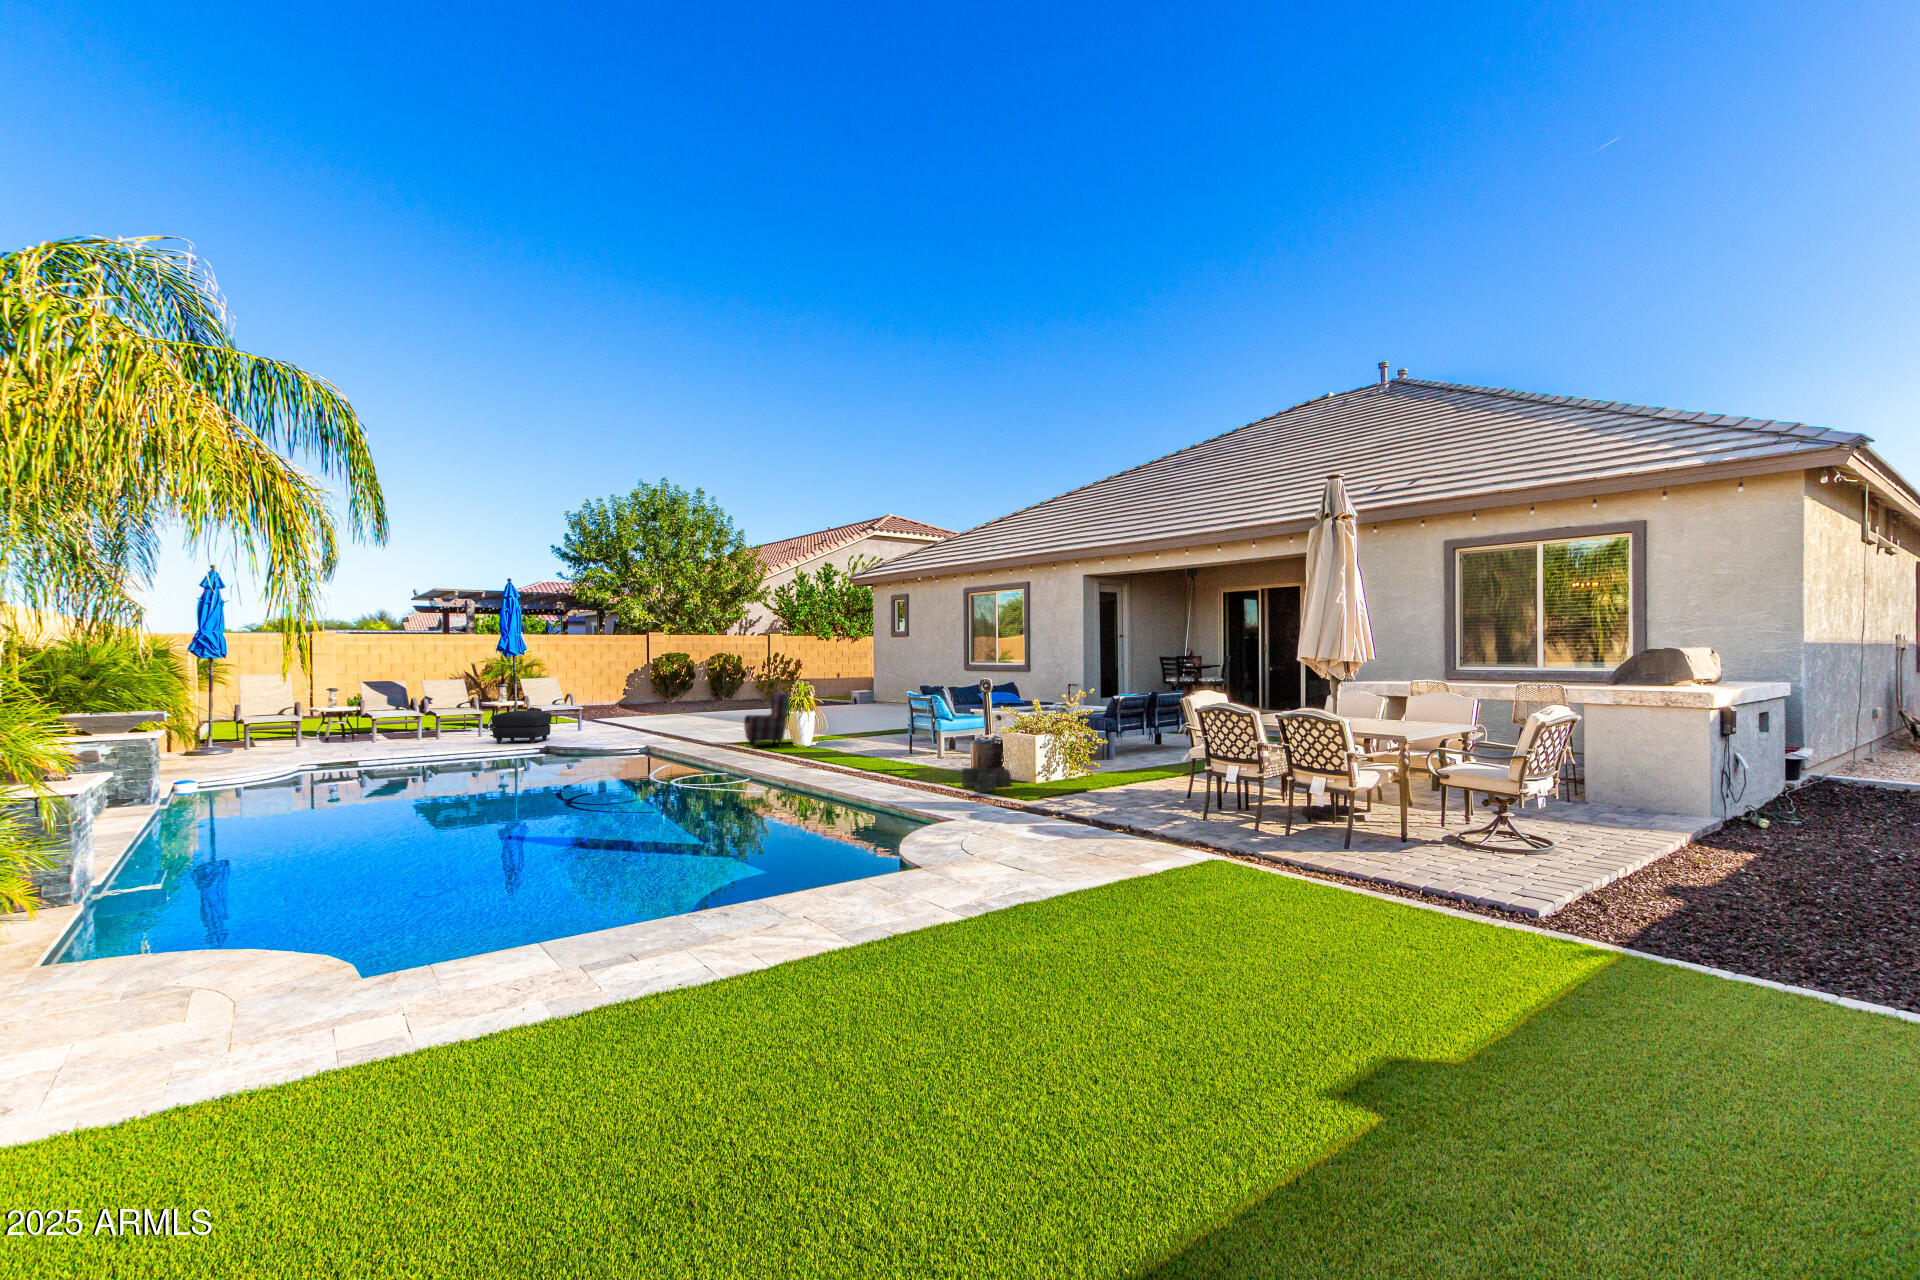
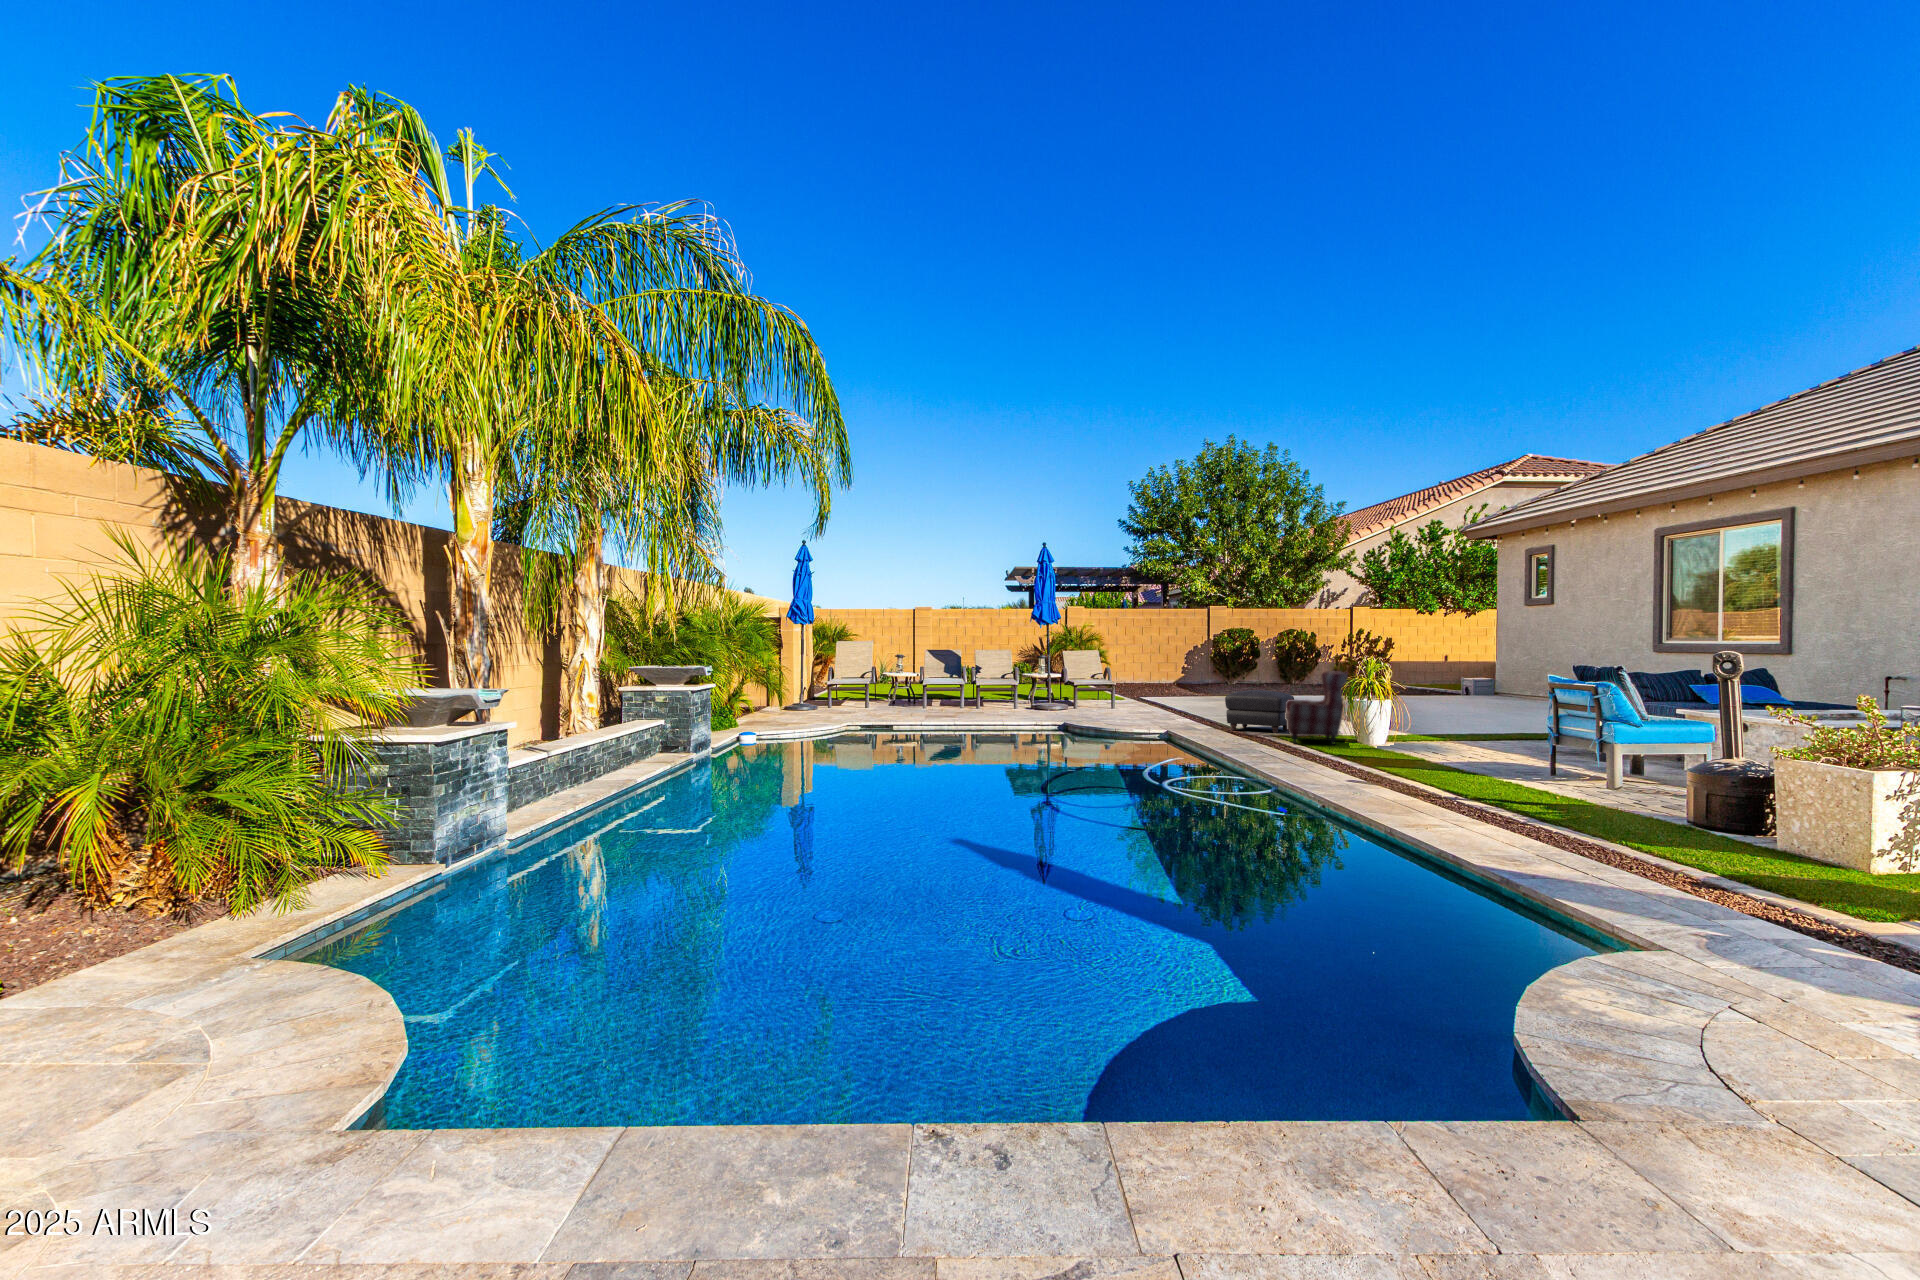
ottoman: present [492,710,552,744] -> present [1225,690,1294,733]
woven basket: present [962,766,1011,792] -> none [1663,814,1798,878]

